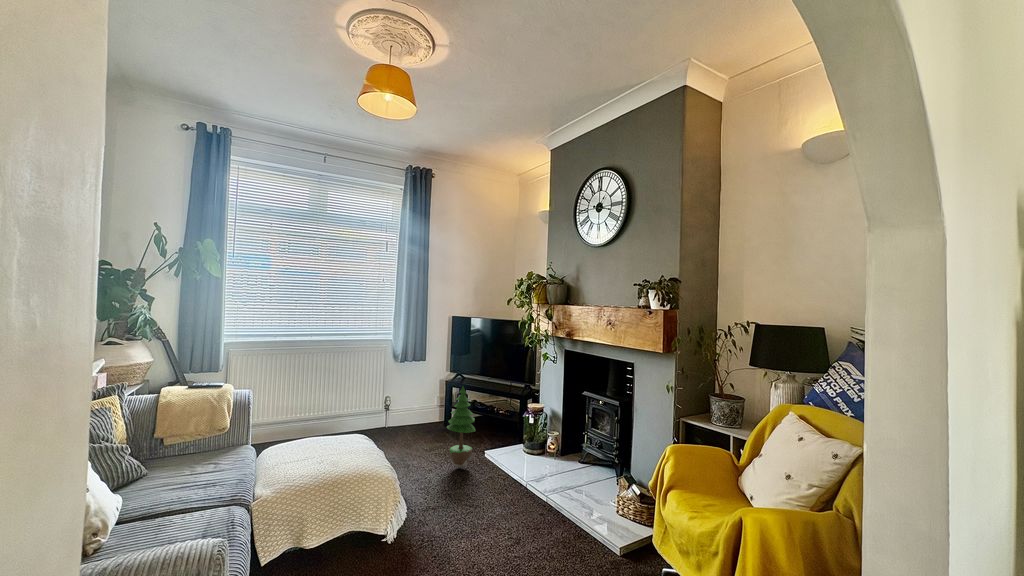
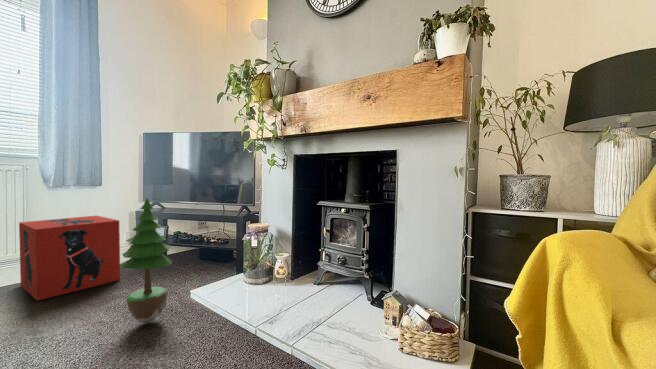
storage box: none [377,383,437,444] -> present [19,216,120,301]

